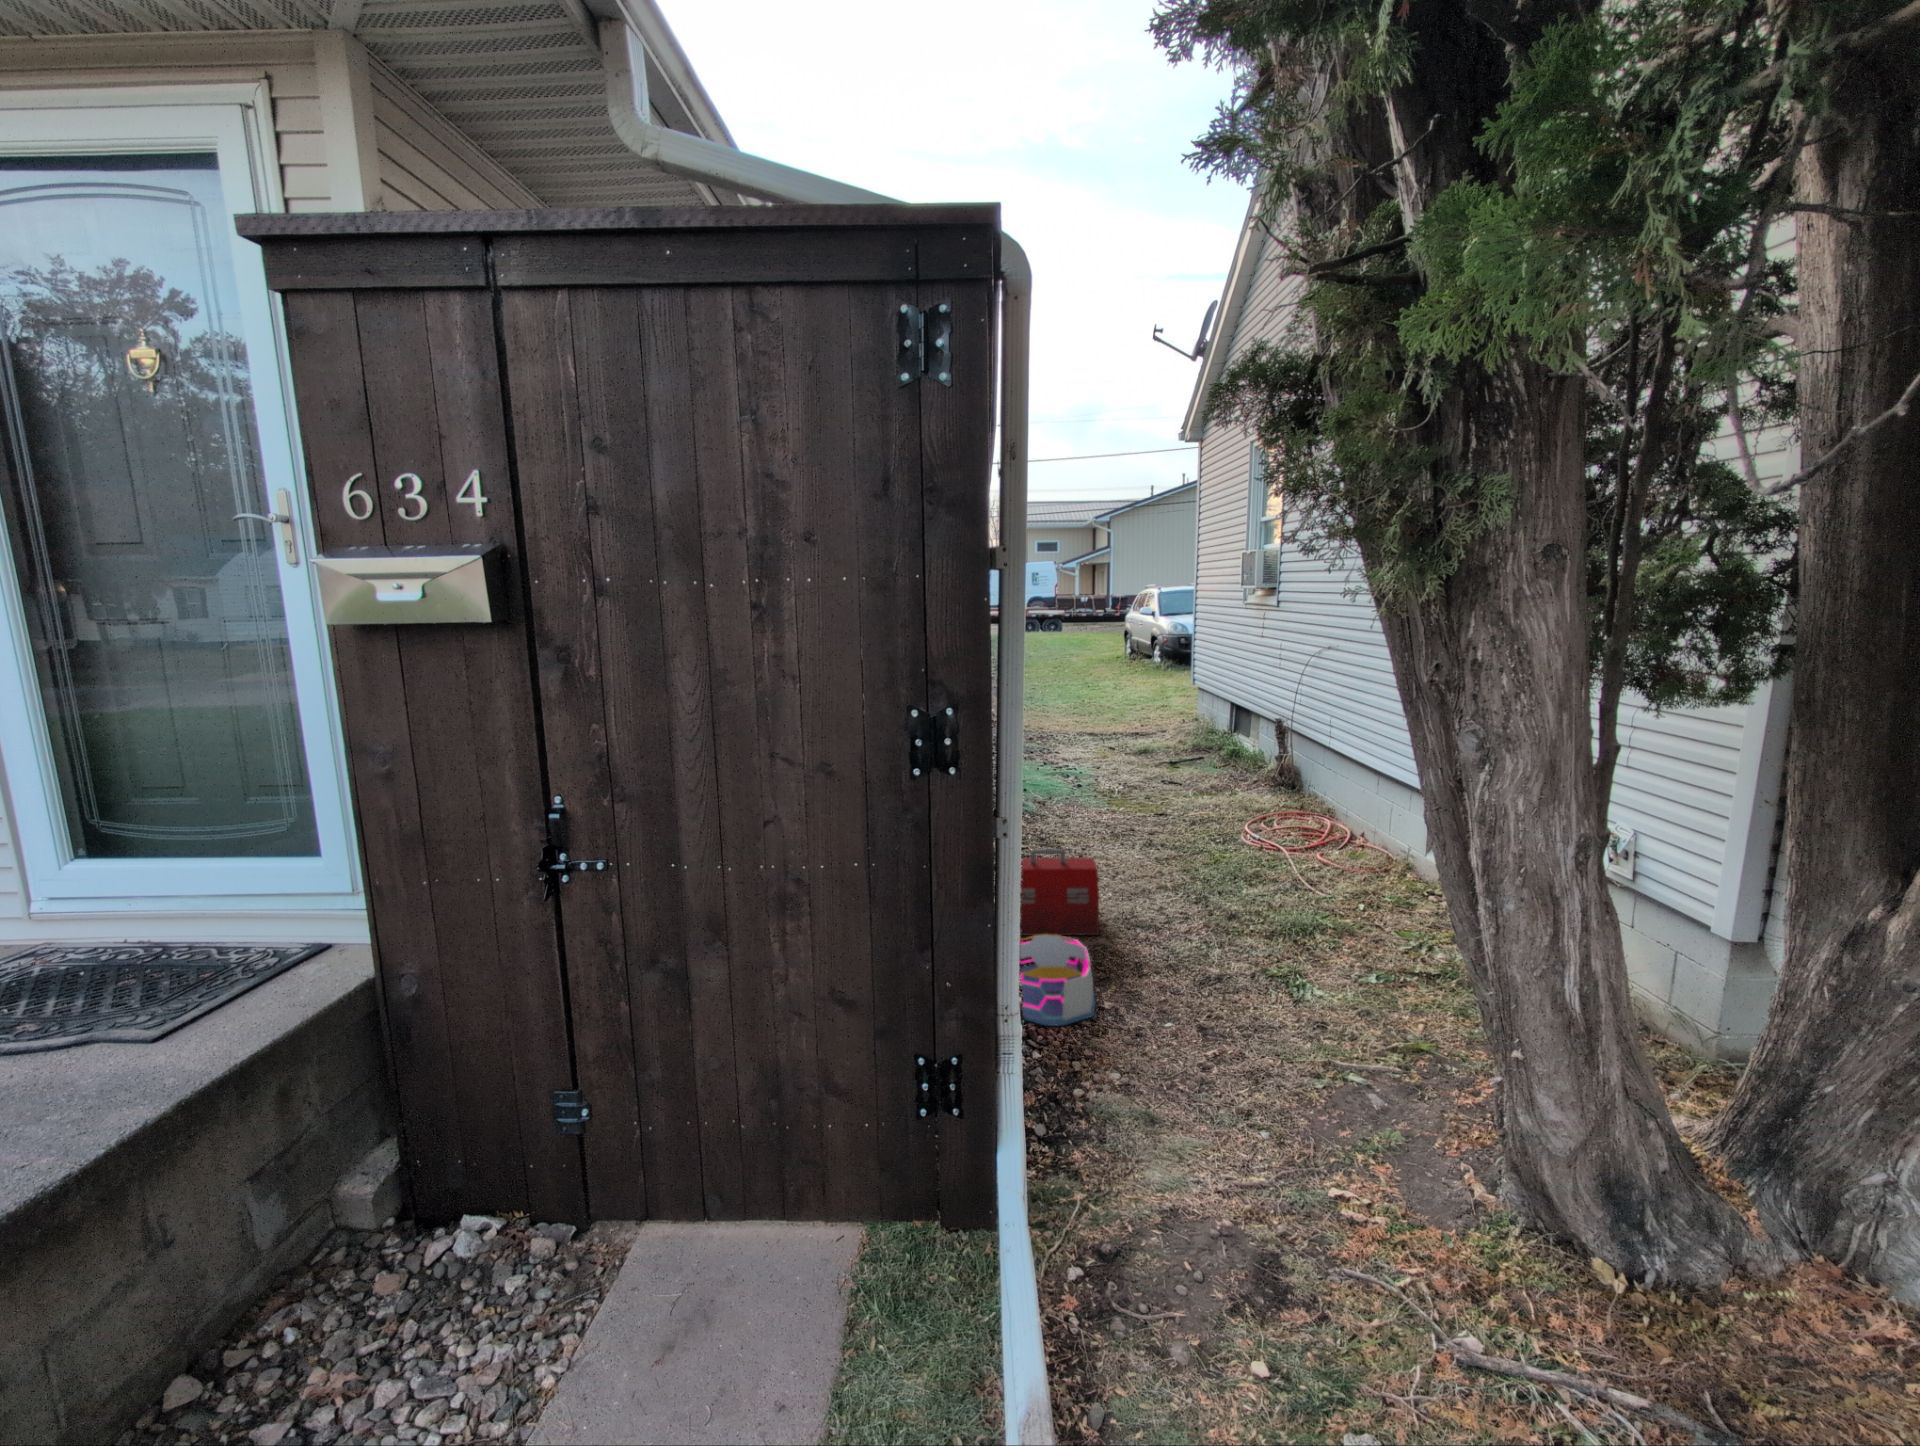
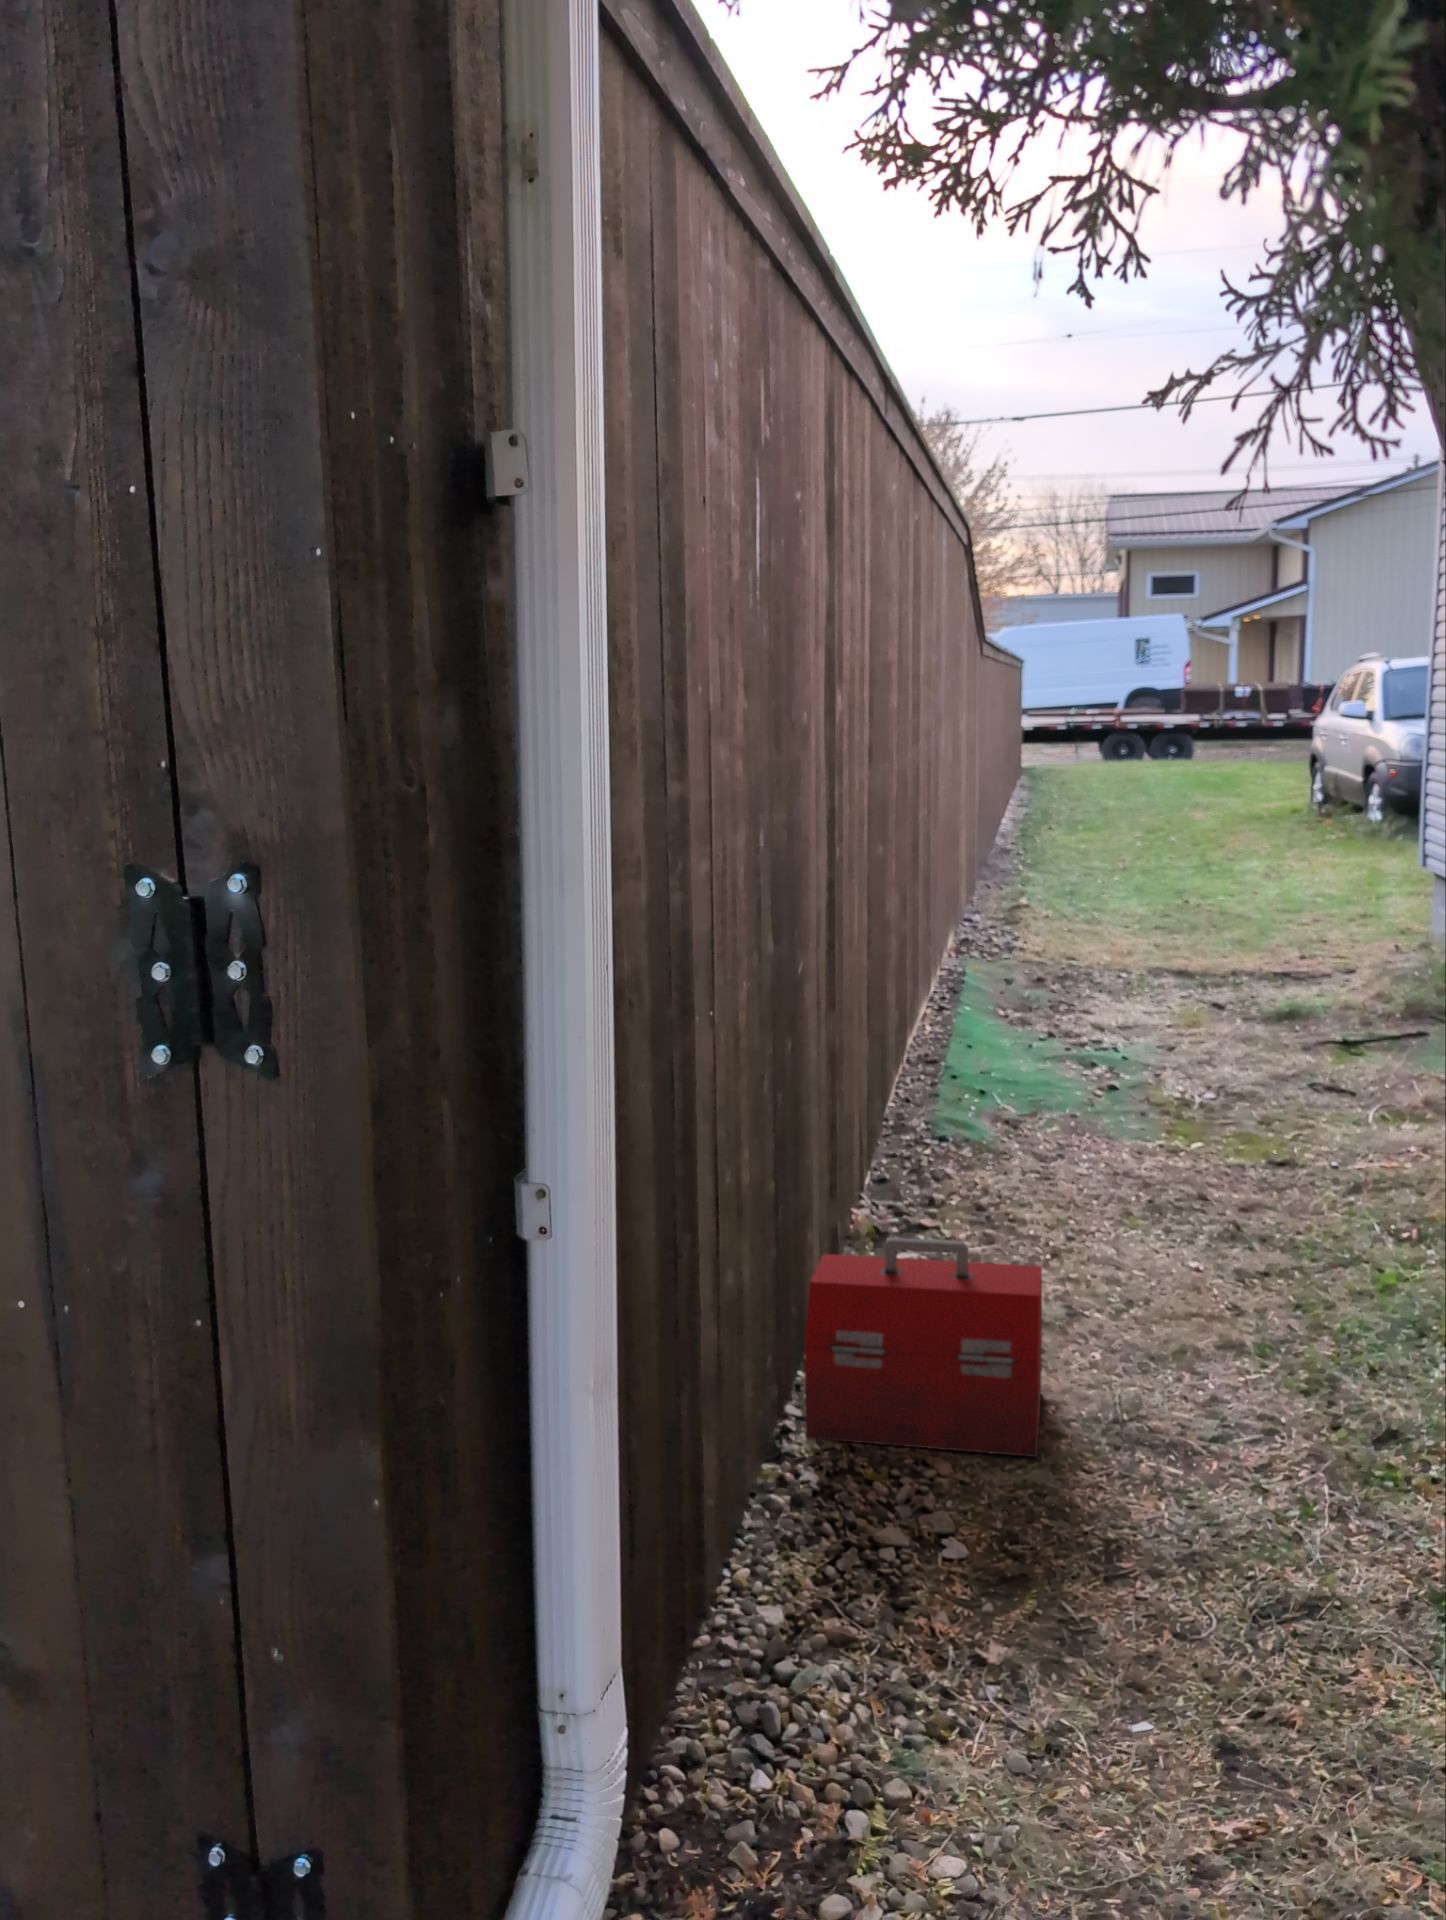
storage bin: present [1018,934,1095,1026] -> none [745,1453,971,1700]

